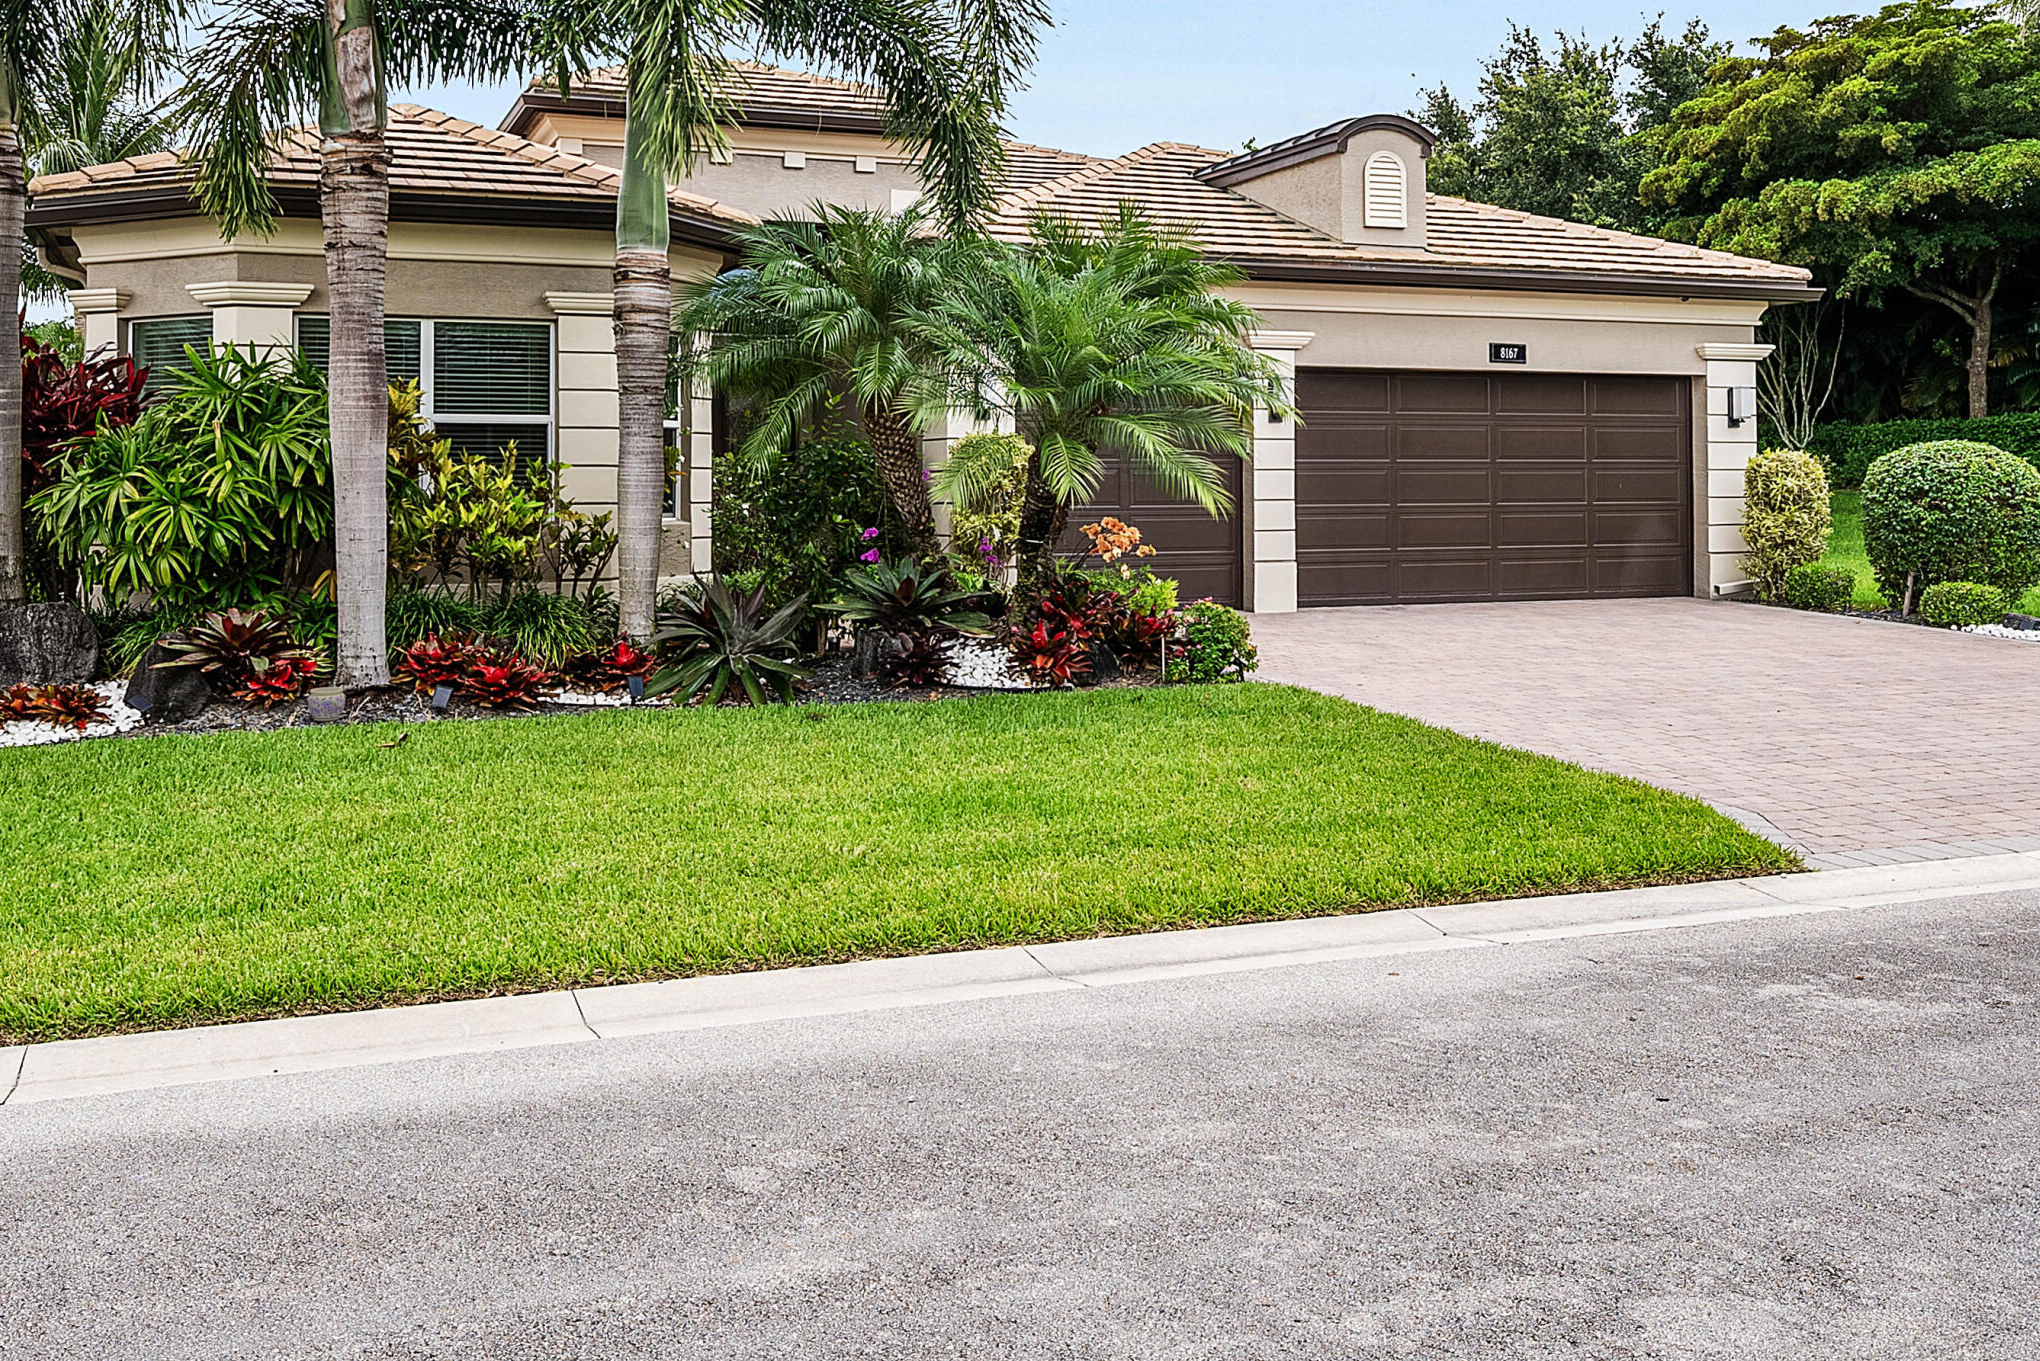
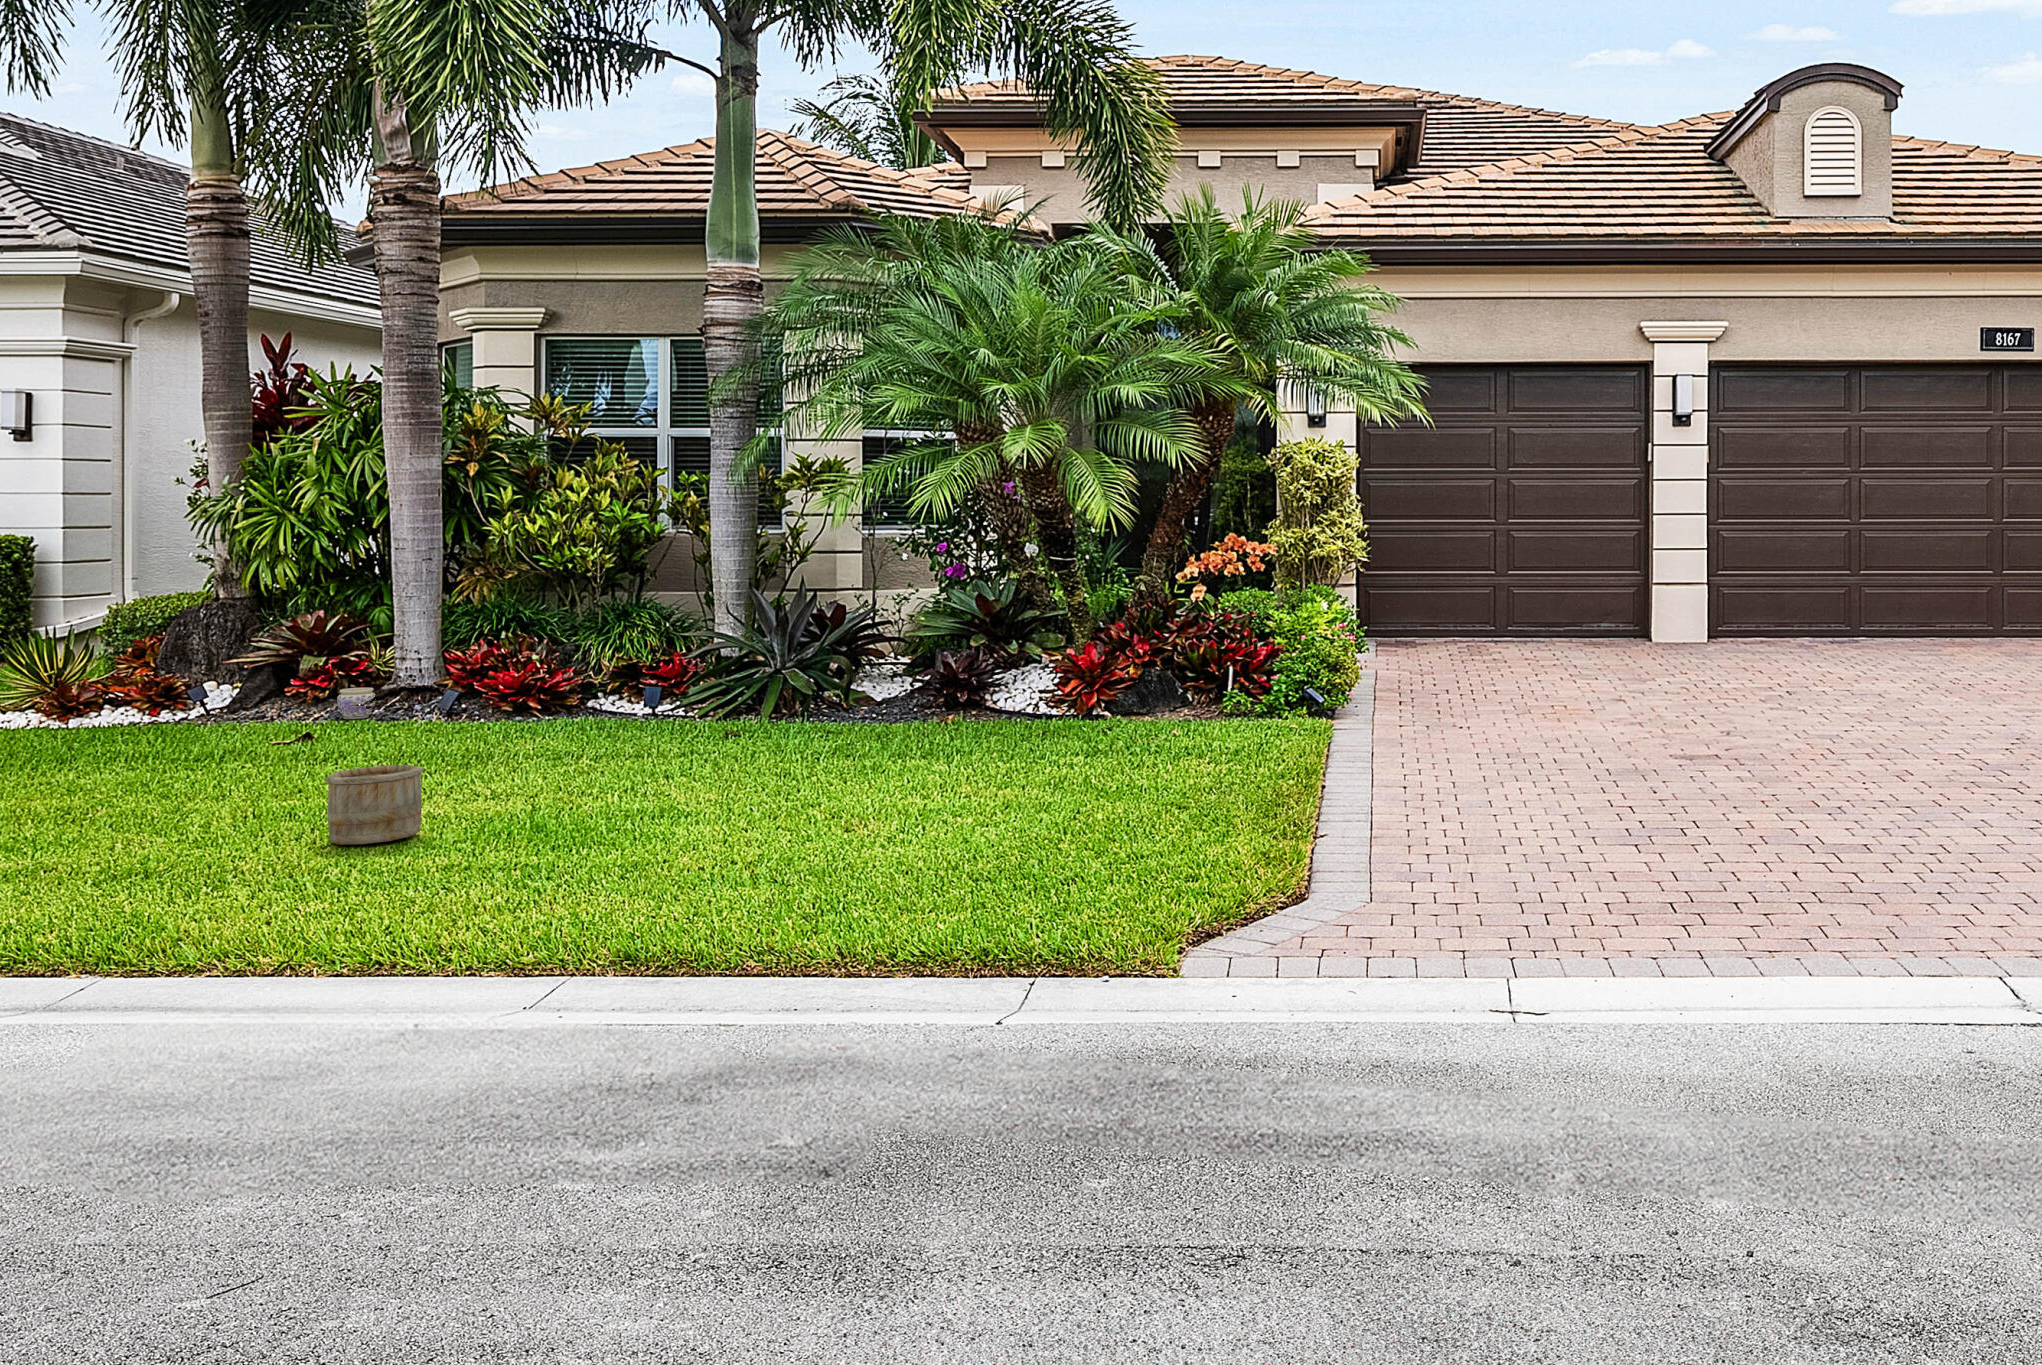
wooden bucket: none [780,750,862,828] -> present [325,765,424,845]

